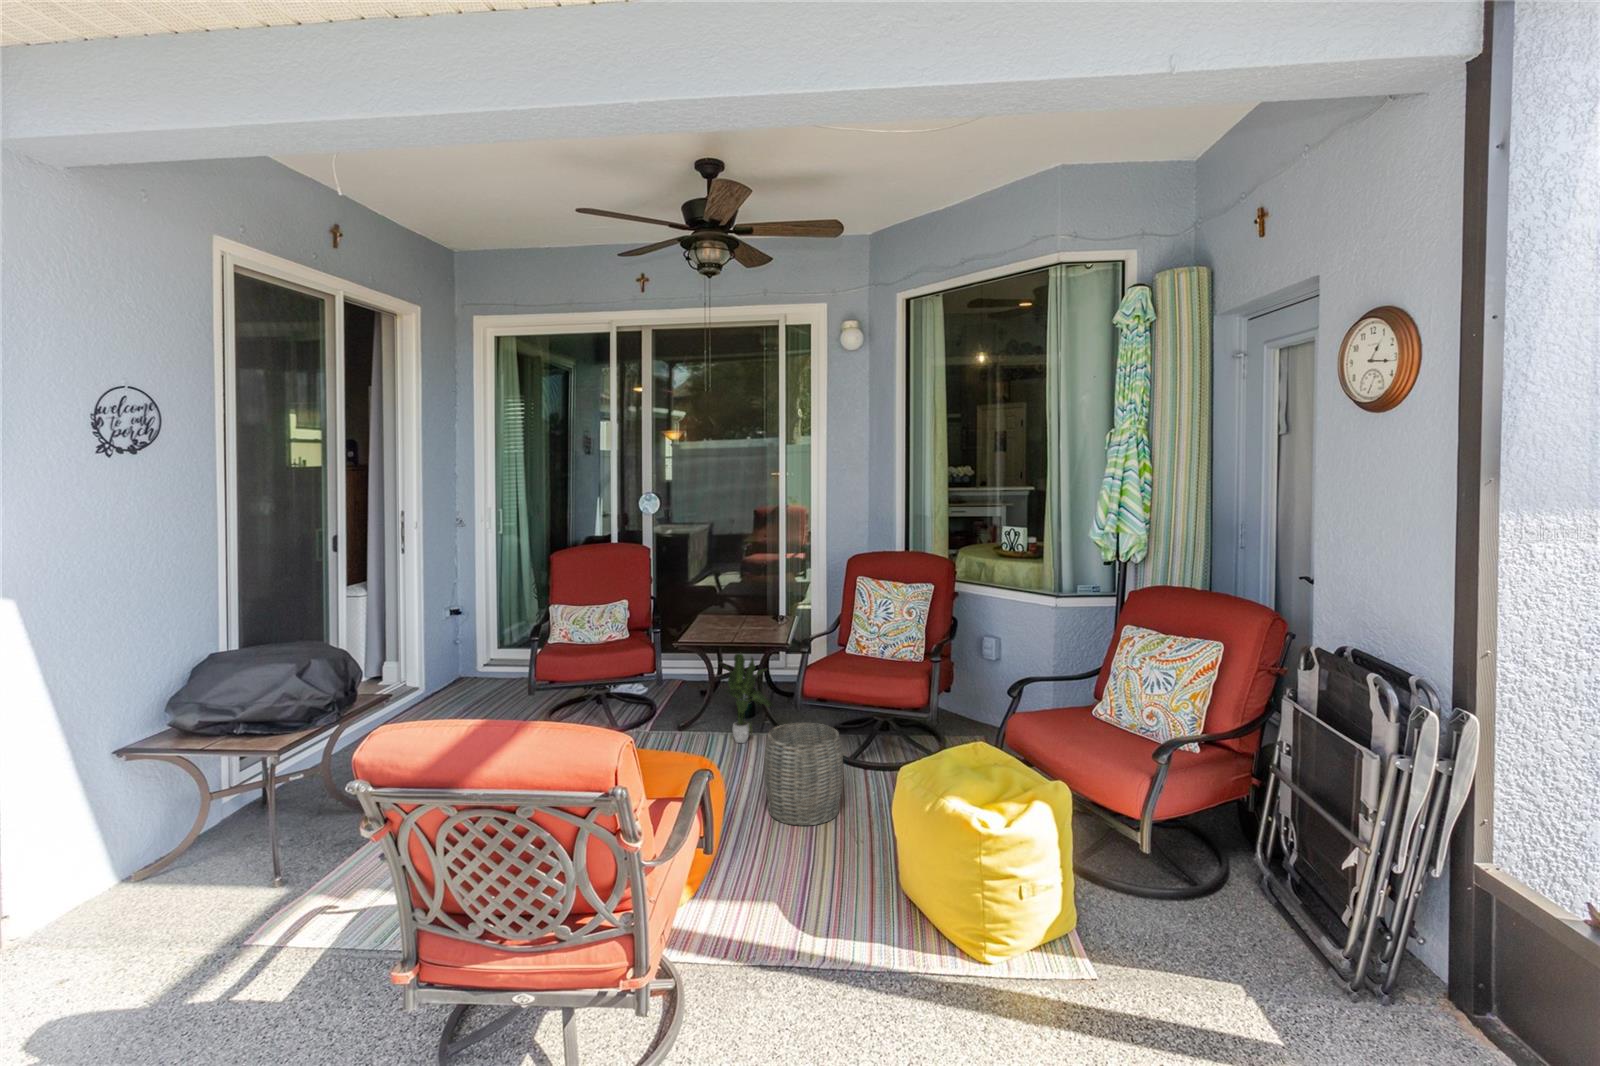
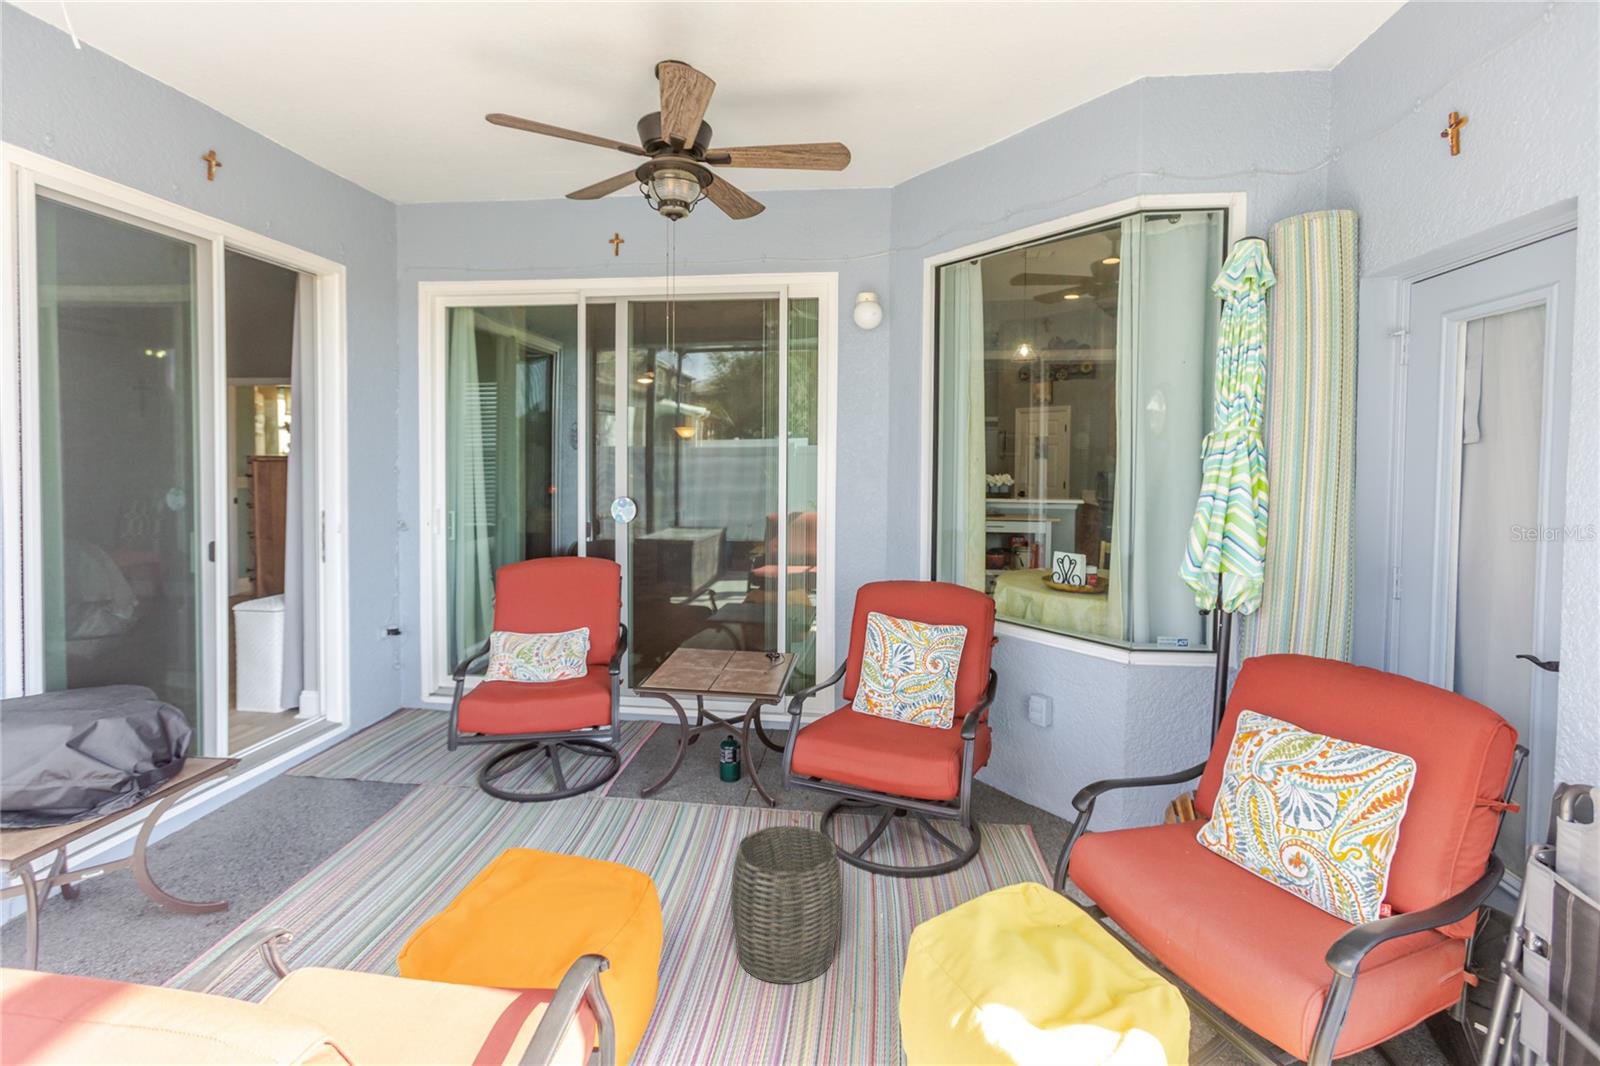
potted plant: present [724,654,773,743] -> none [687,708,761,825]

